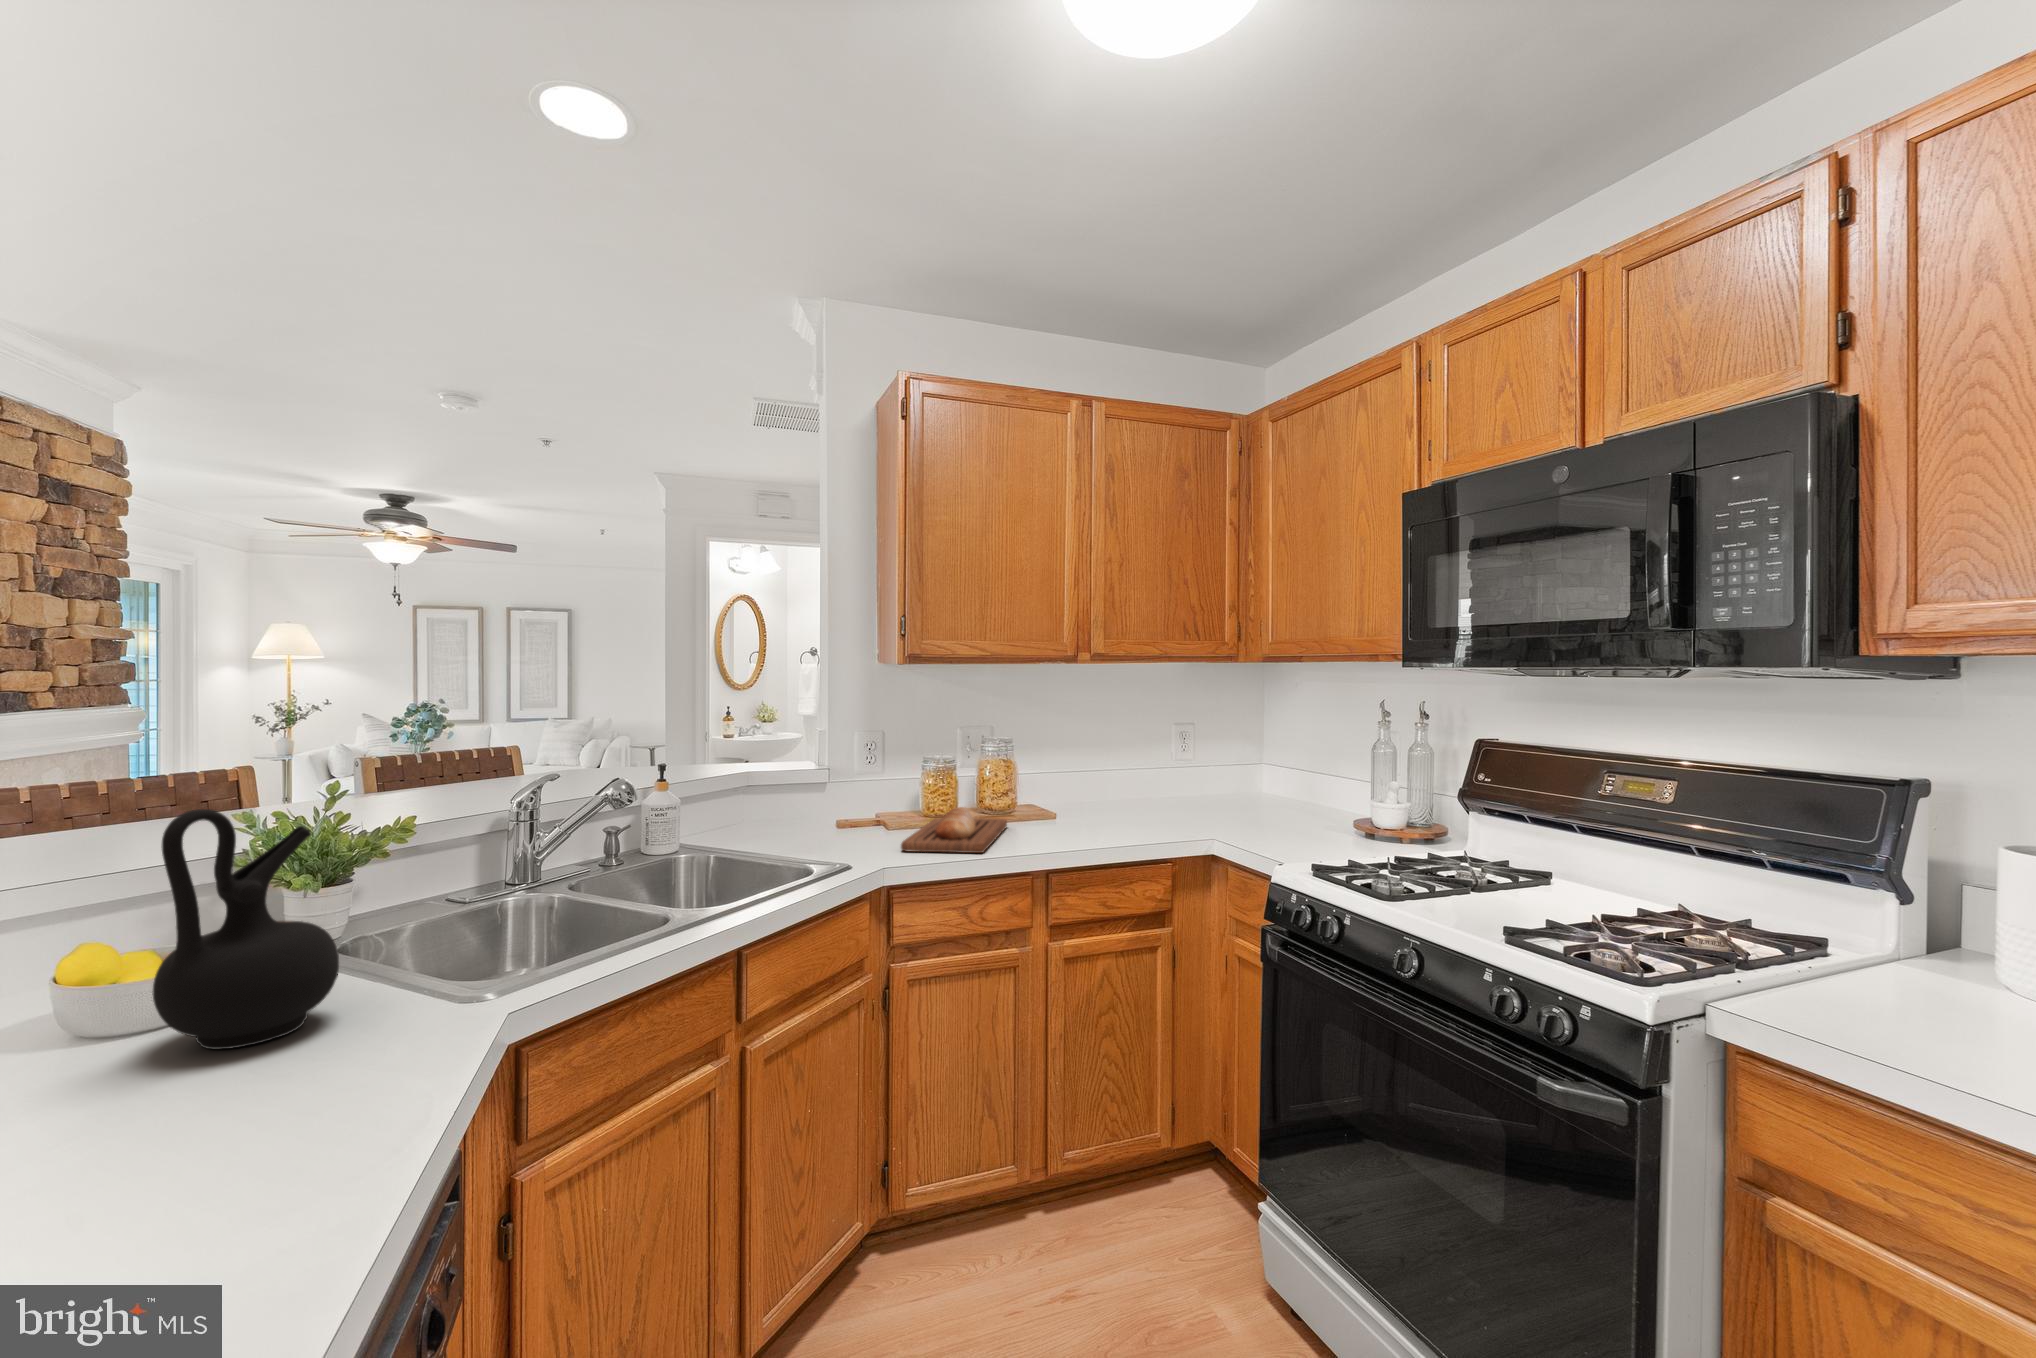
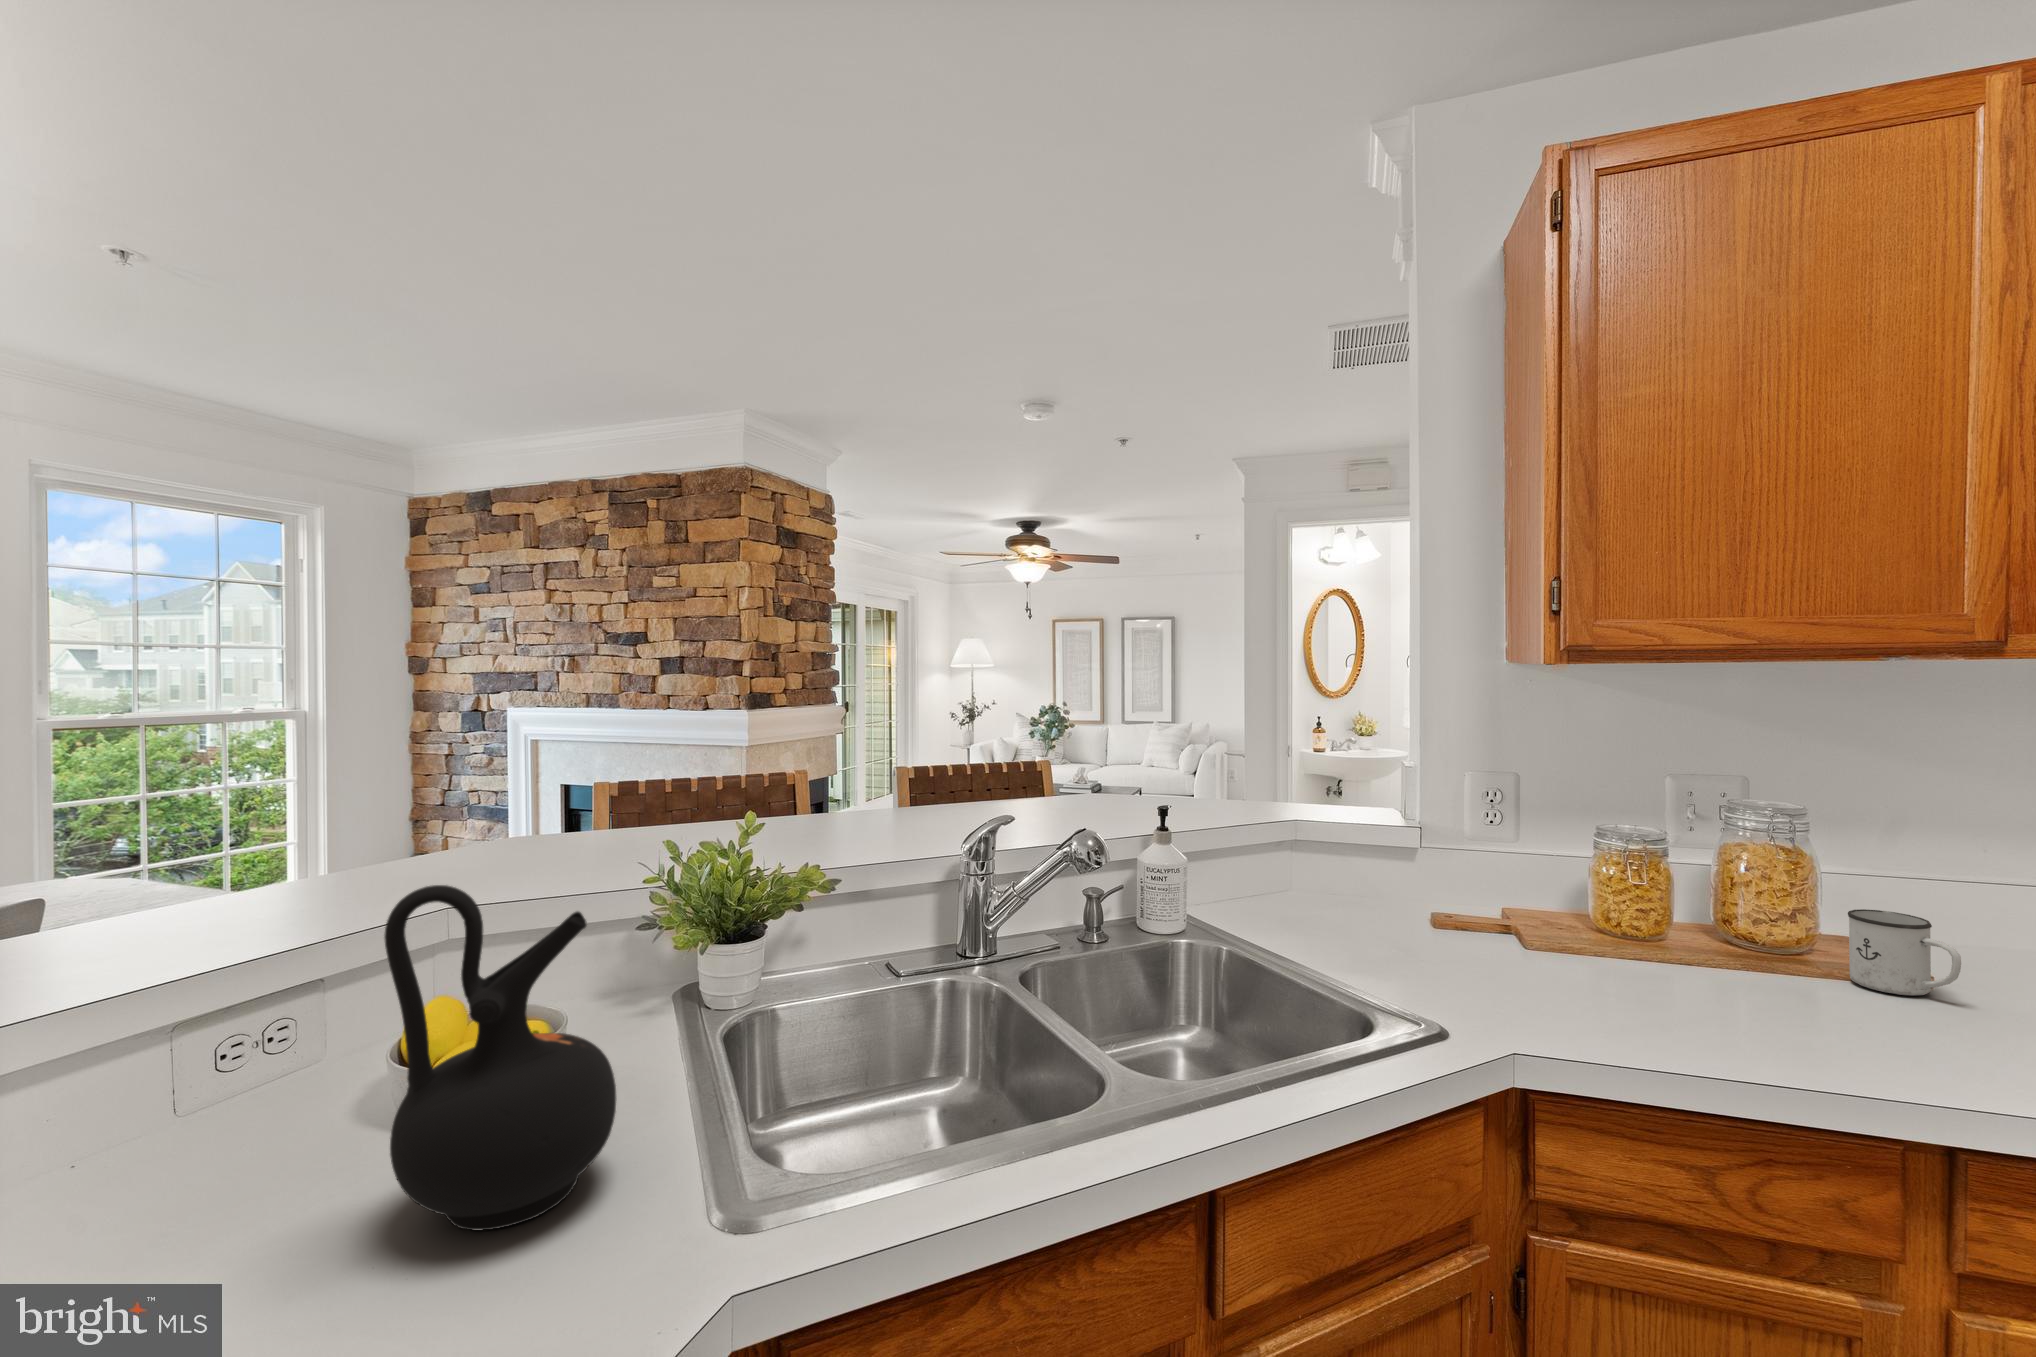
mug: none [1035,784,1073,823] -> present [1848,909,1961,996]
bread loaf: present [901,807,1007,853] -> none [1548,934,1782,1057]

